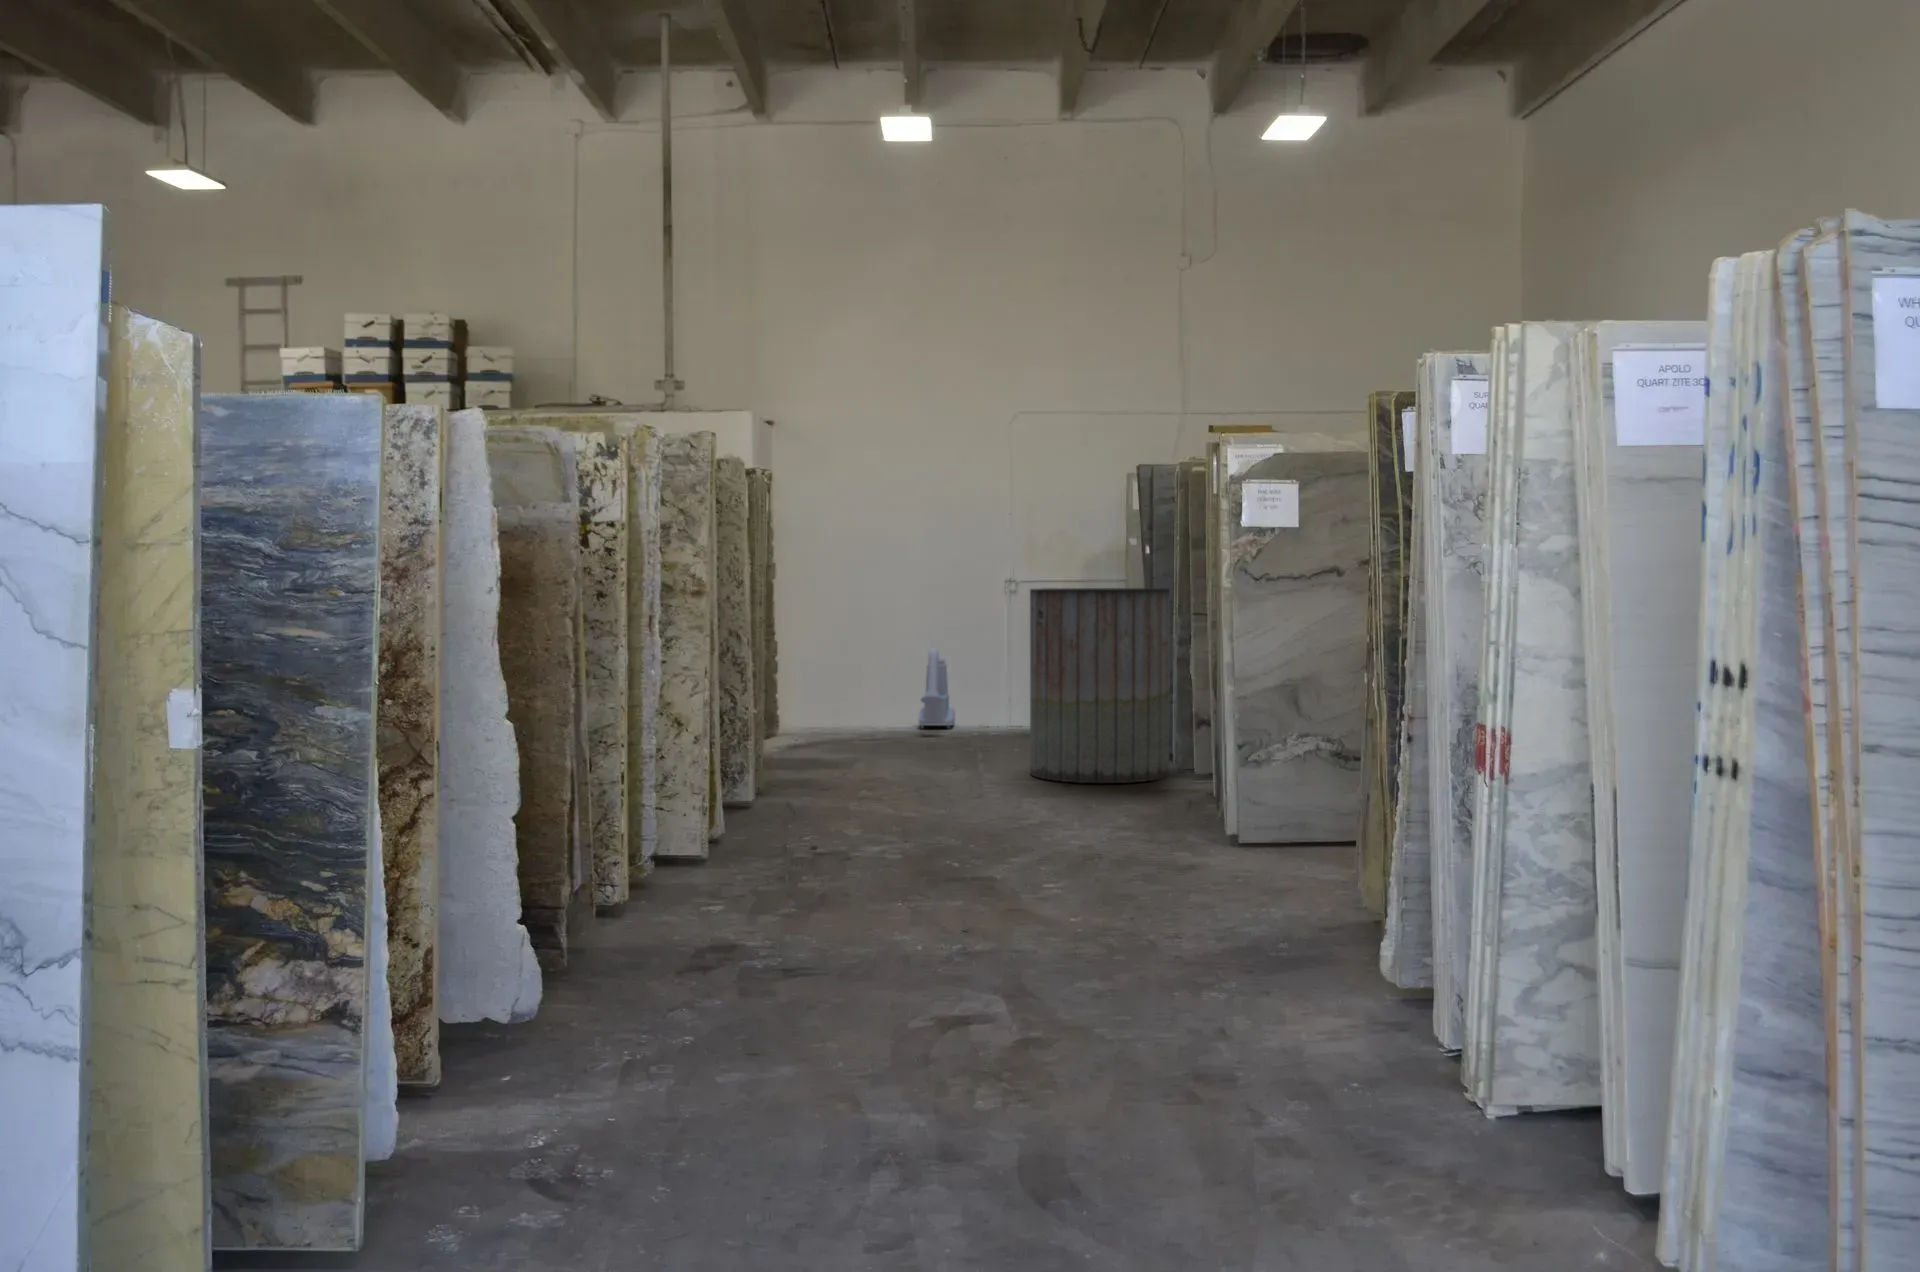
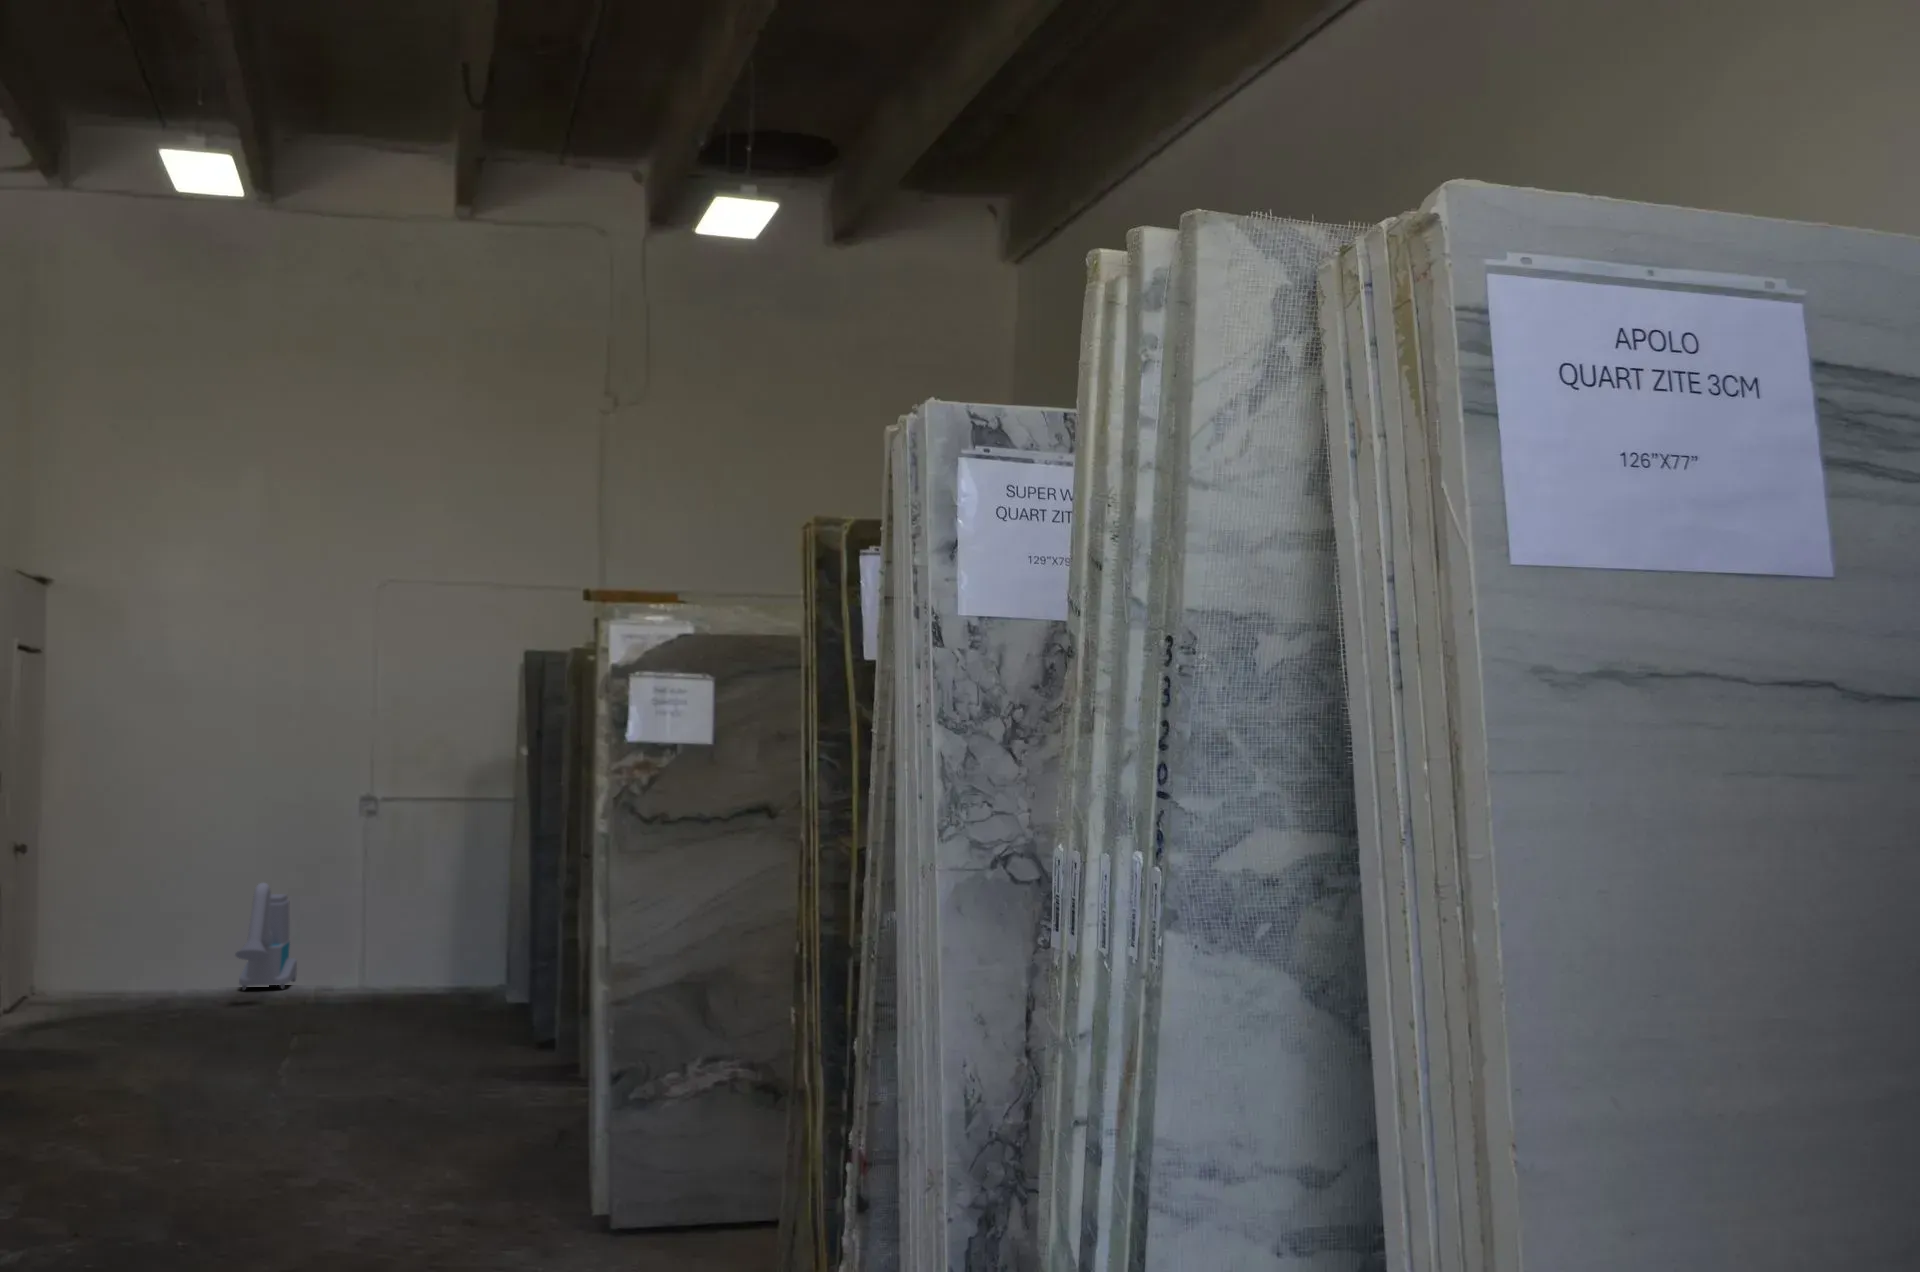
trash can: present [1030,588,1170,783] -> none [353,811,565,1090]

